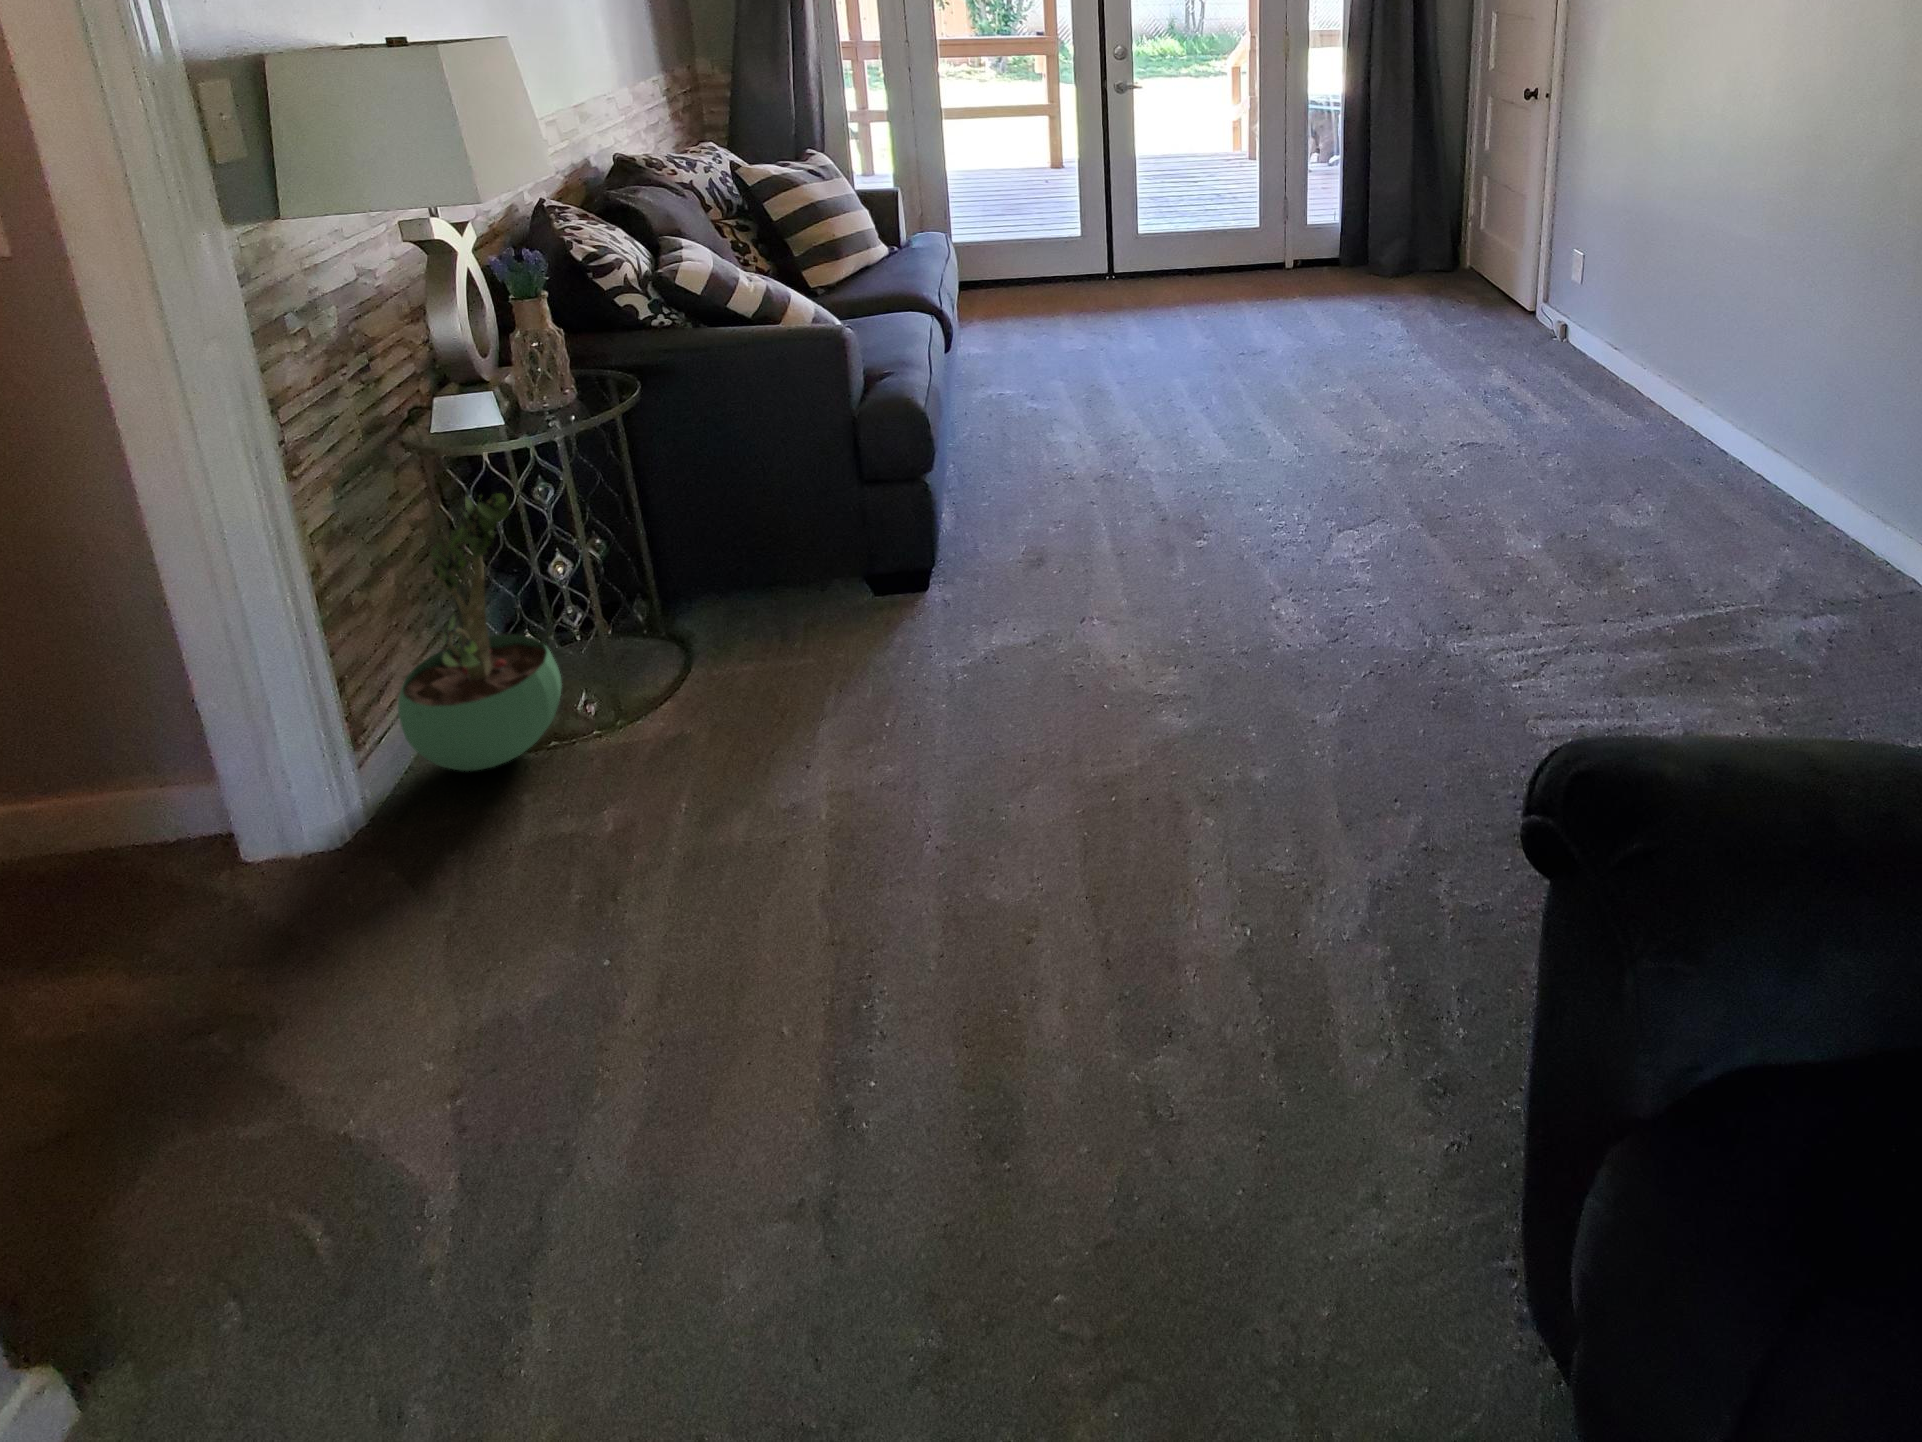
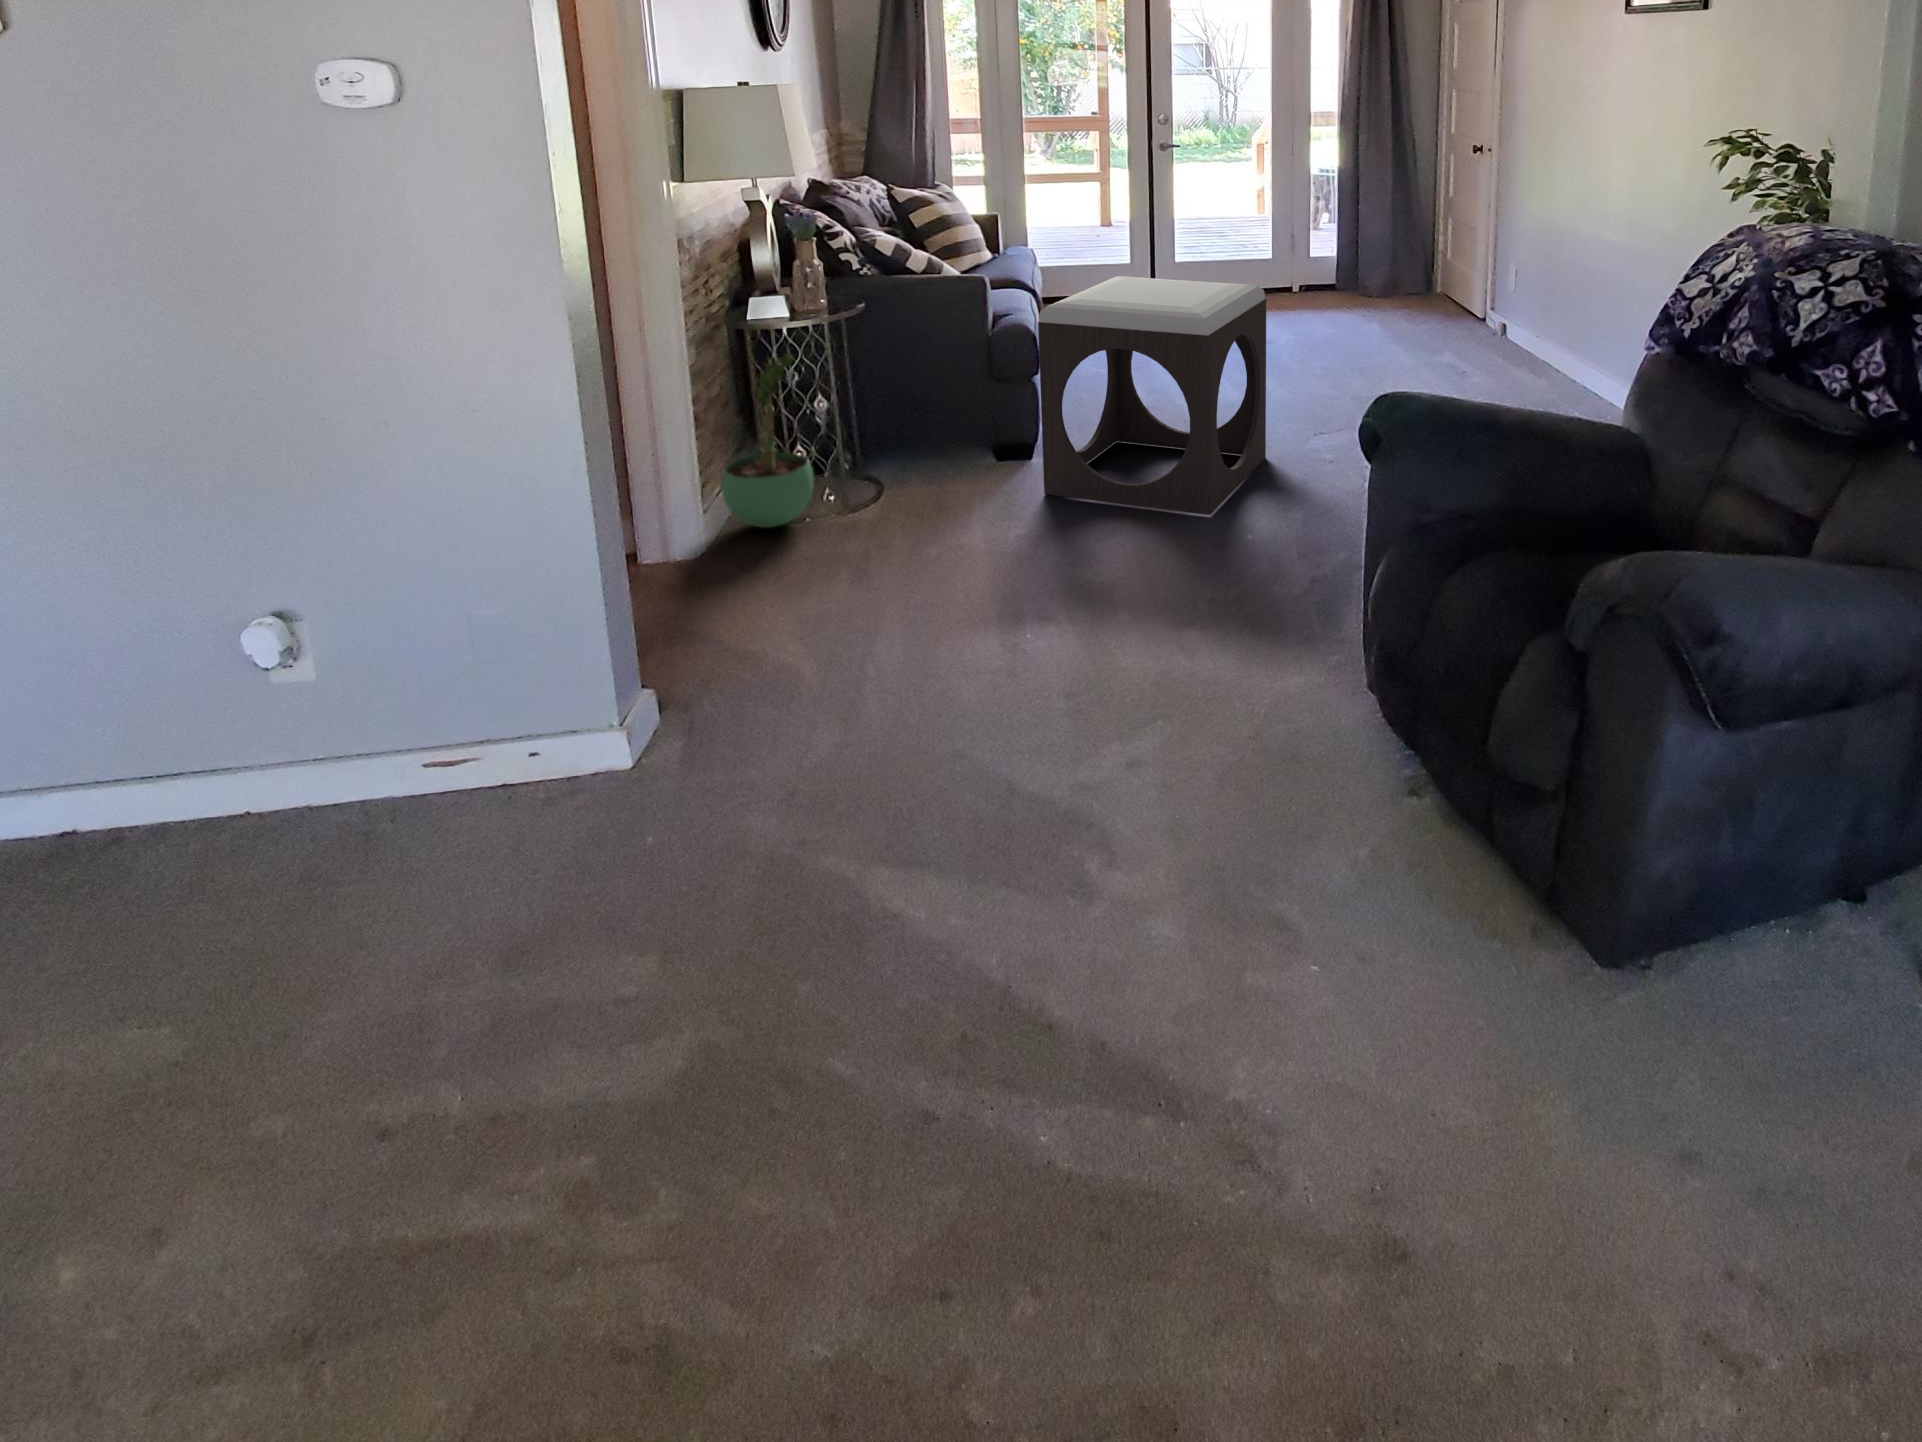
footstool: none [918,320,1275,723] -> present [1038,276,1266,515]

